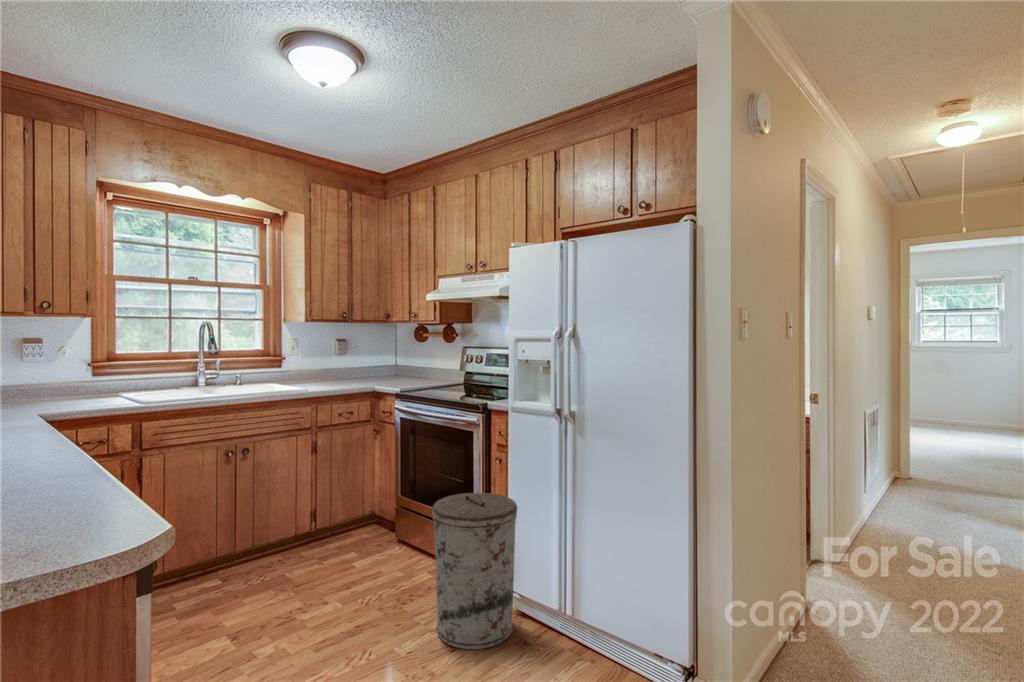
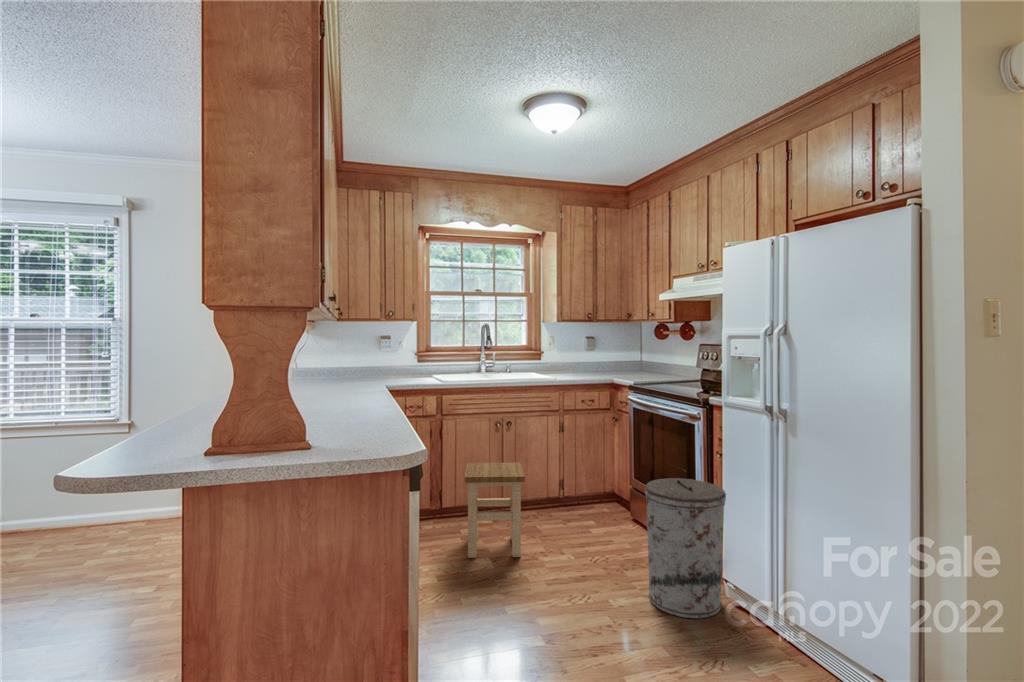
stool: none [186,497,276,640] -> present [465,463,525,558]

